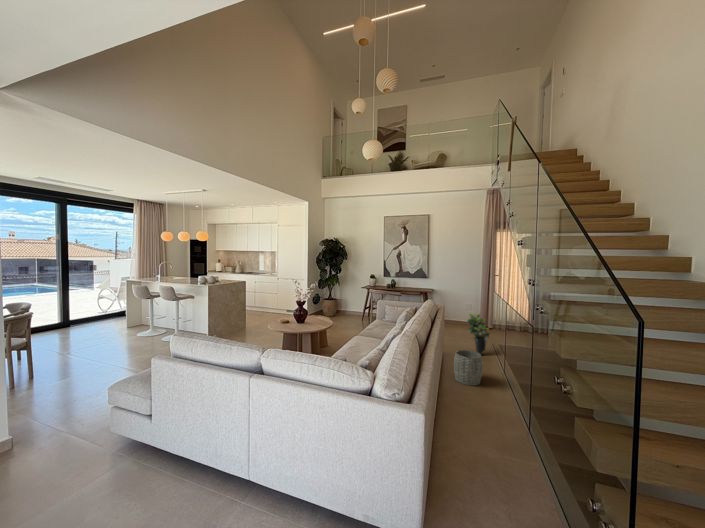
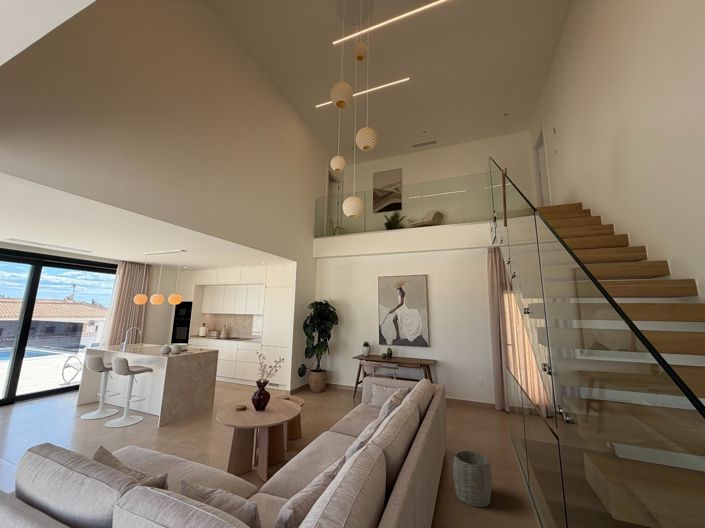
potted plant: present [467,313,490,355] -> none [471,394,504,454]

